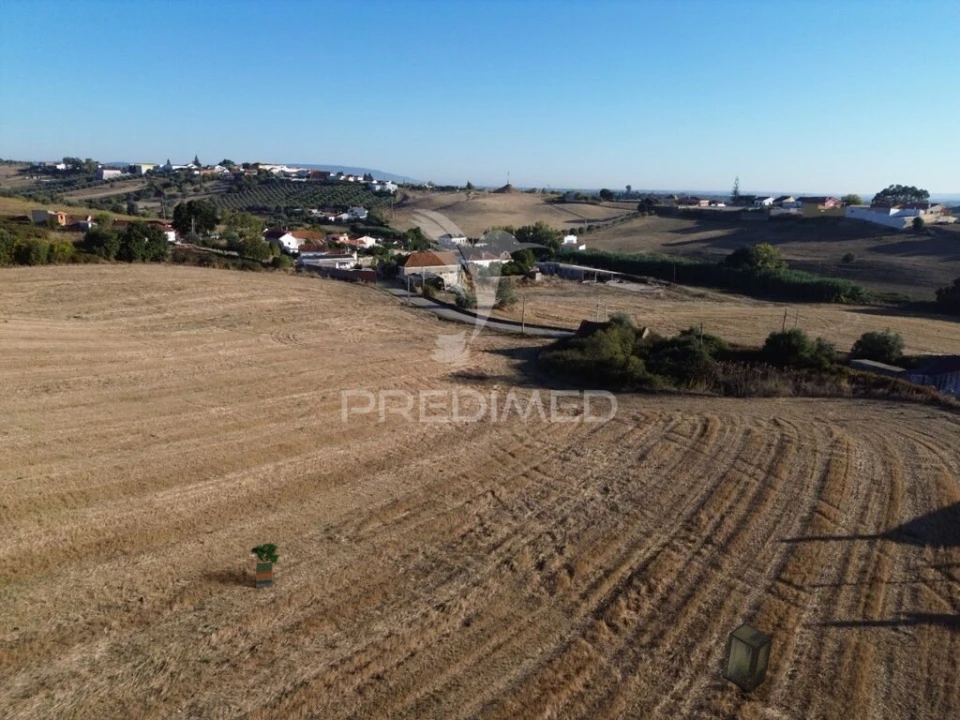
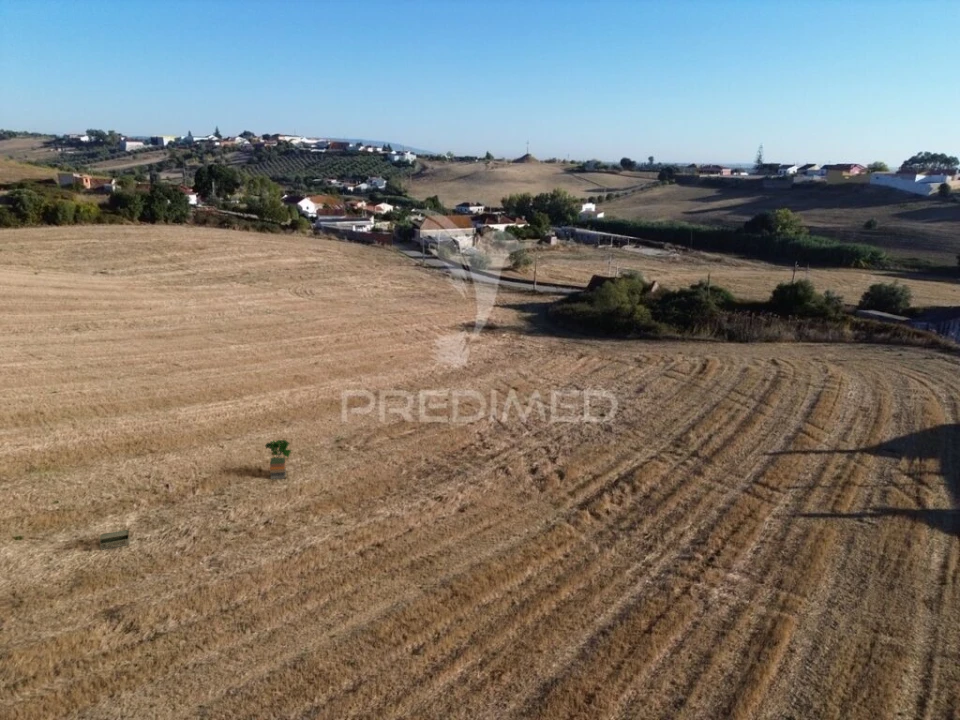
storage box: present [722,623,772,693] -> none [693,505,739,565]
toolbox: none [63,666,97,695] -> present [100,530,129,550]

